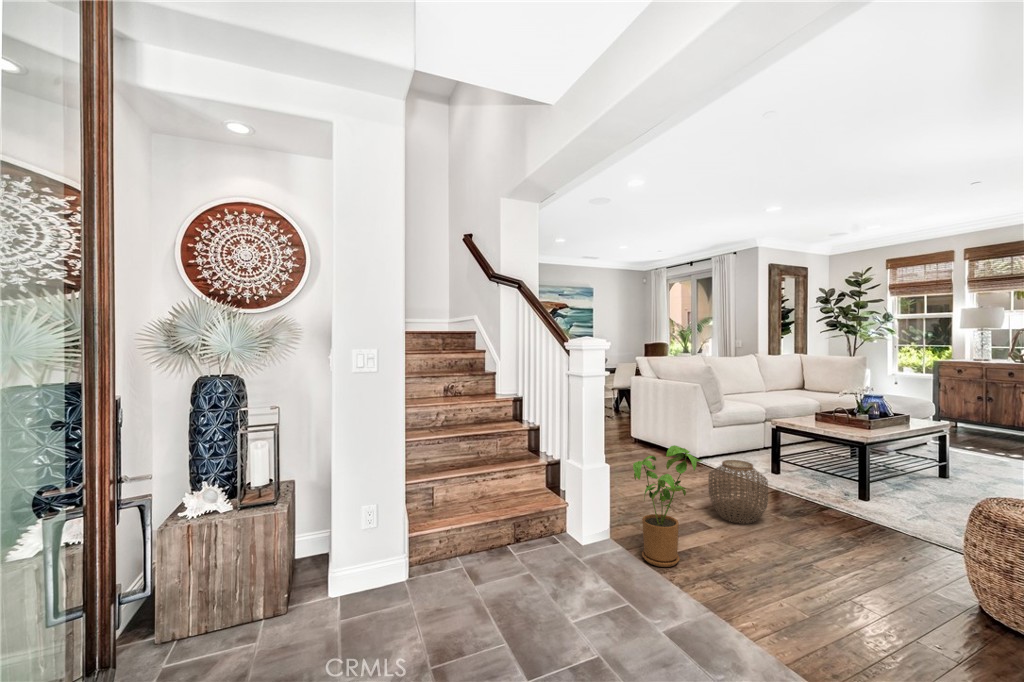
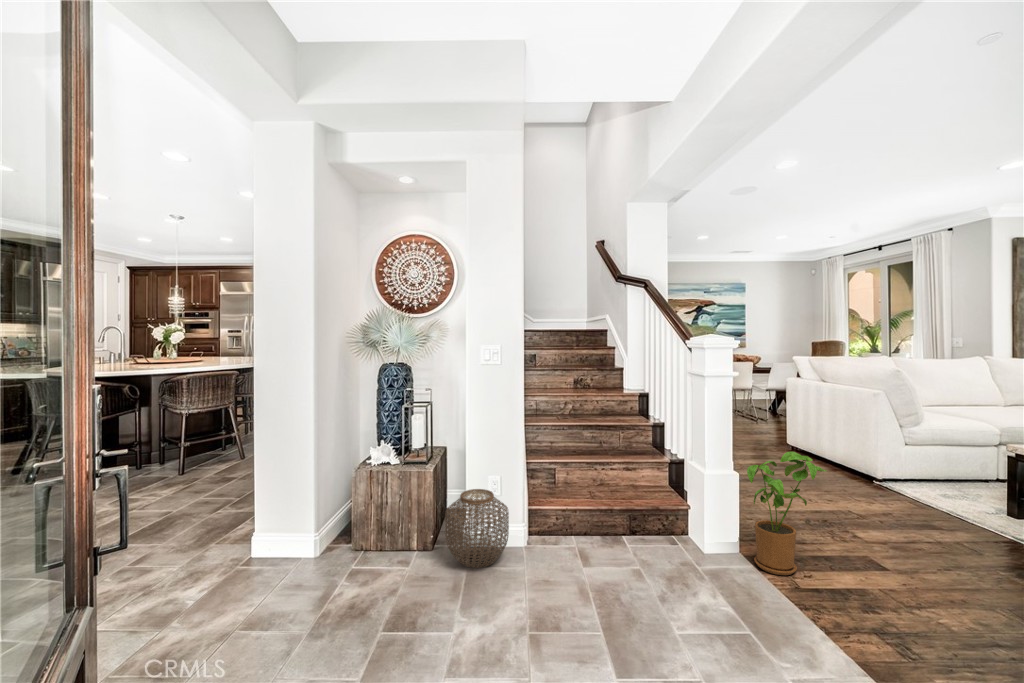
woven basket: present [709,460,768,524] -> present [445,489,509,568]

